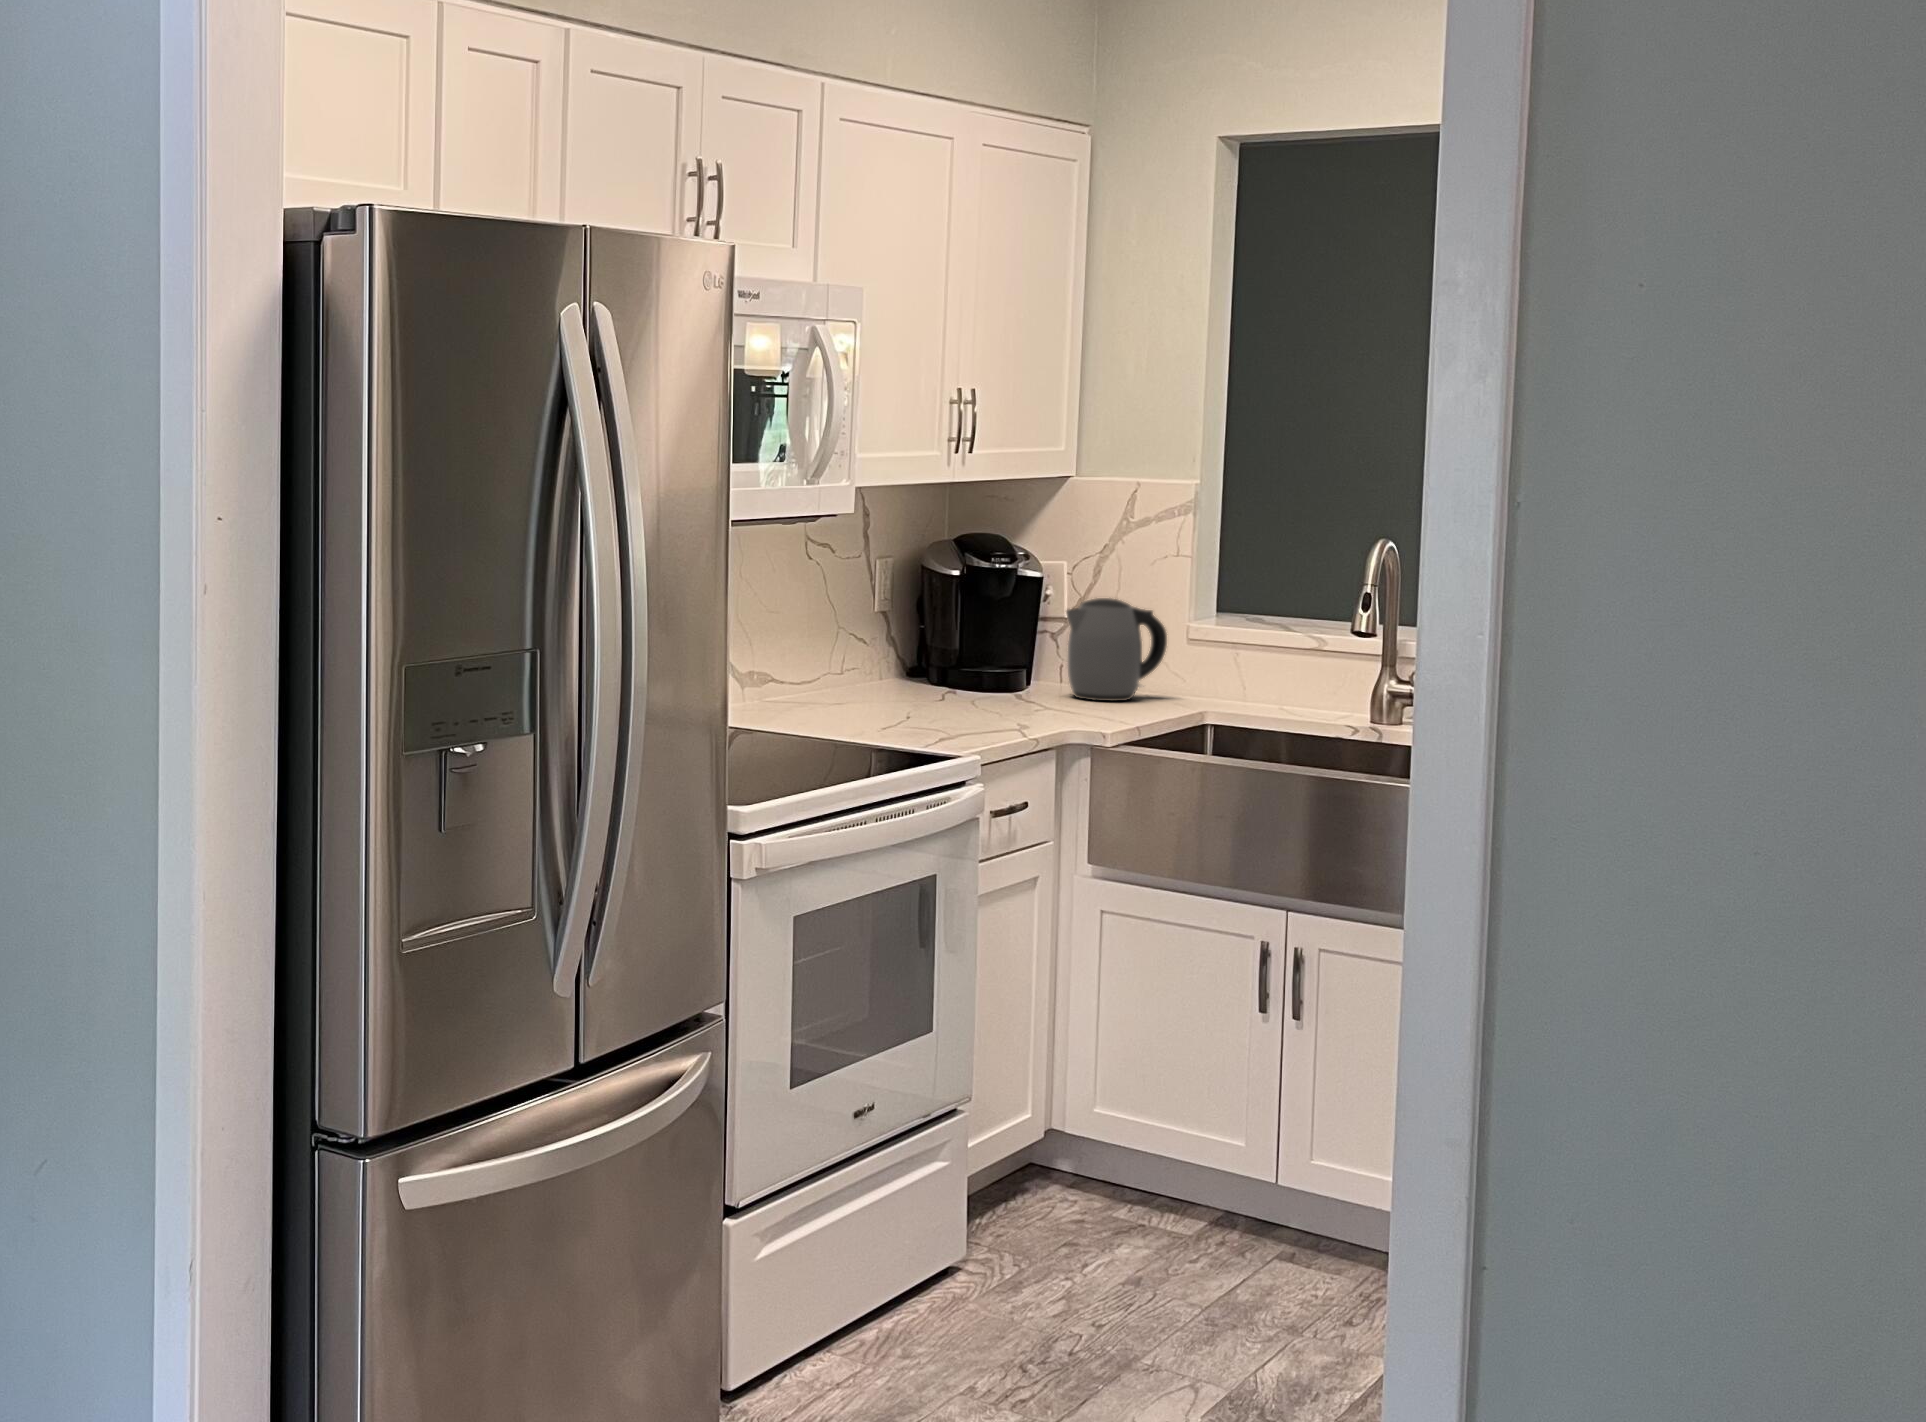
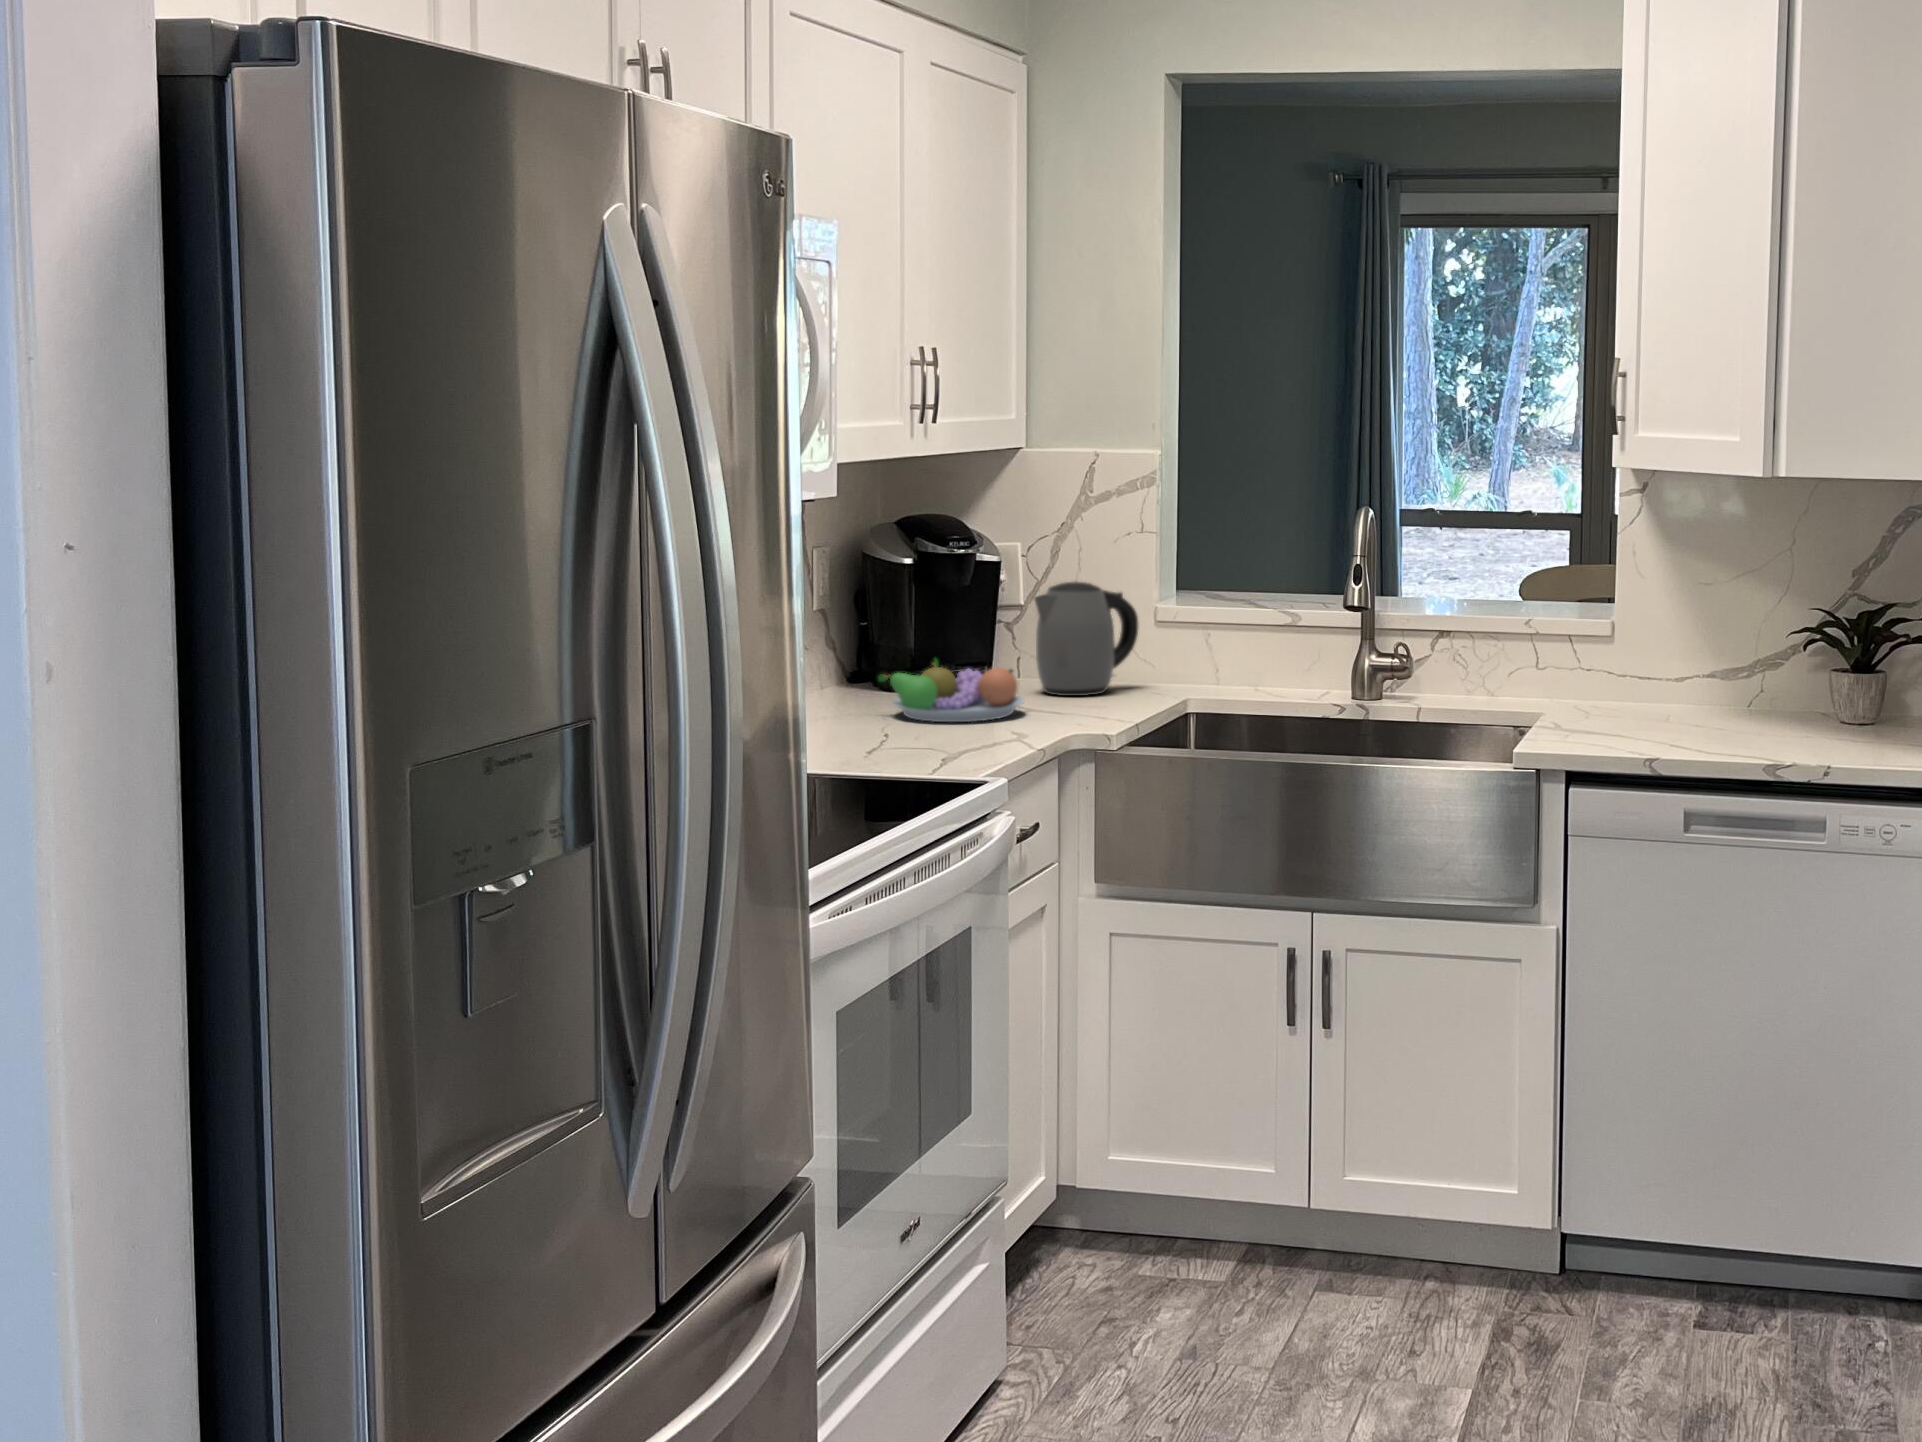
fruit bowl: none [915,657,1043,714] -> present [878,659,1024,722]

